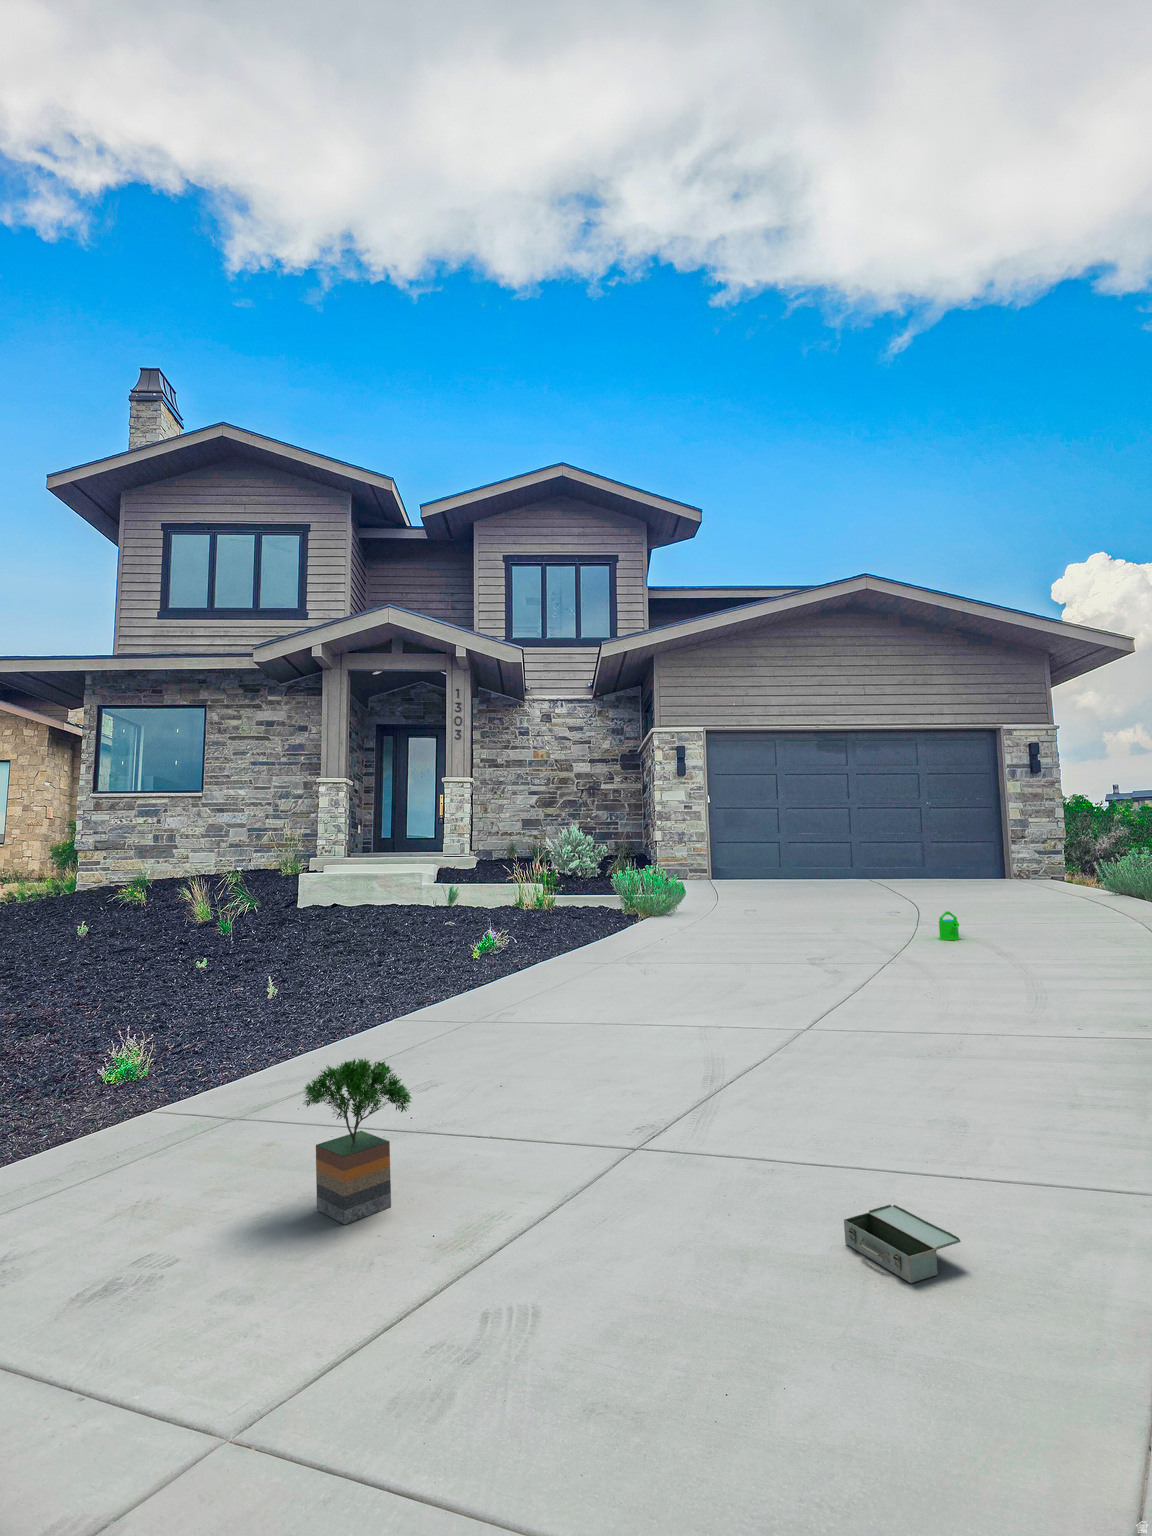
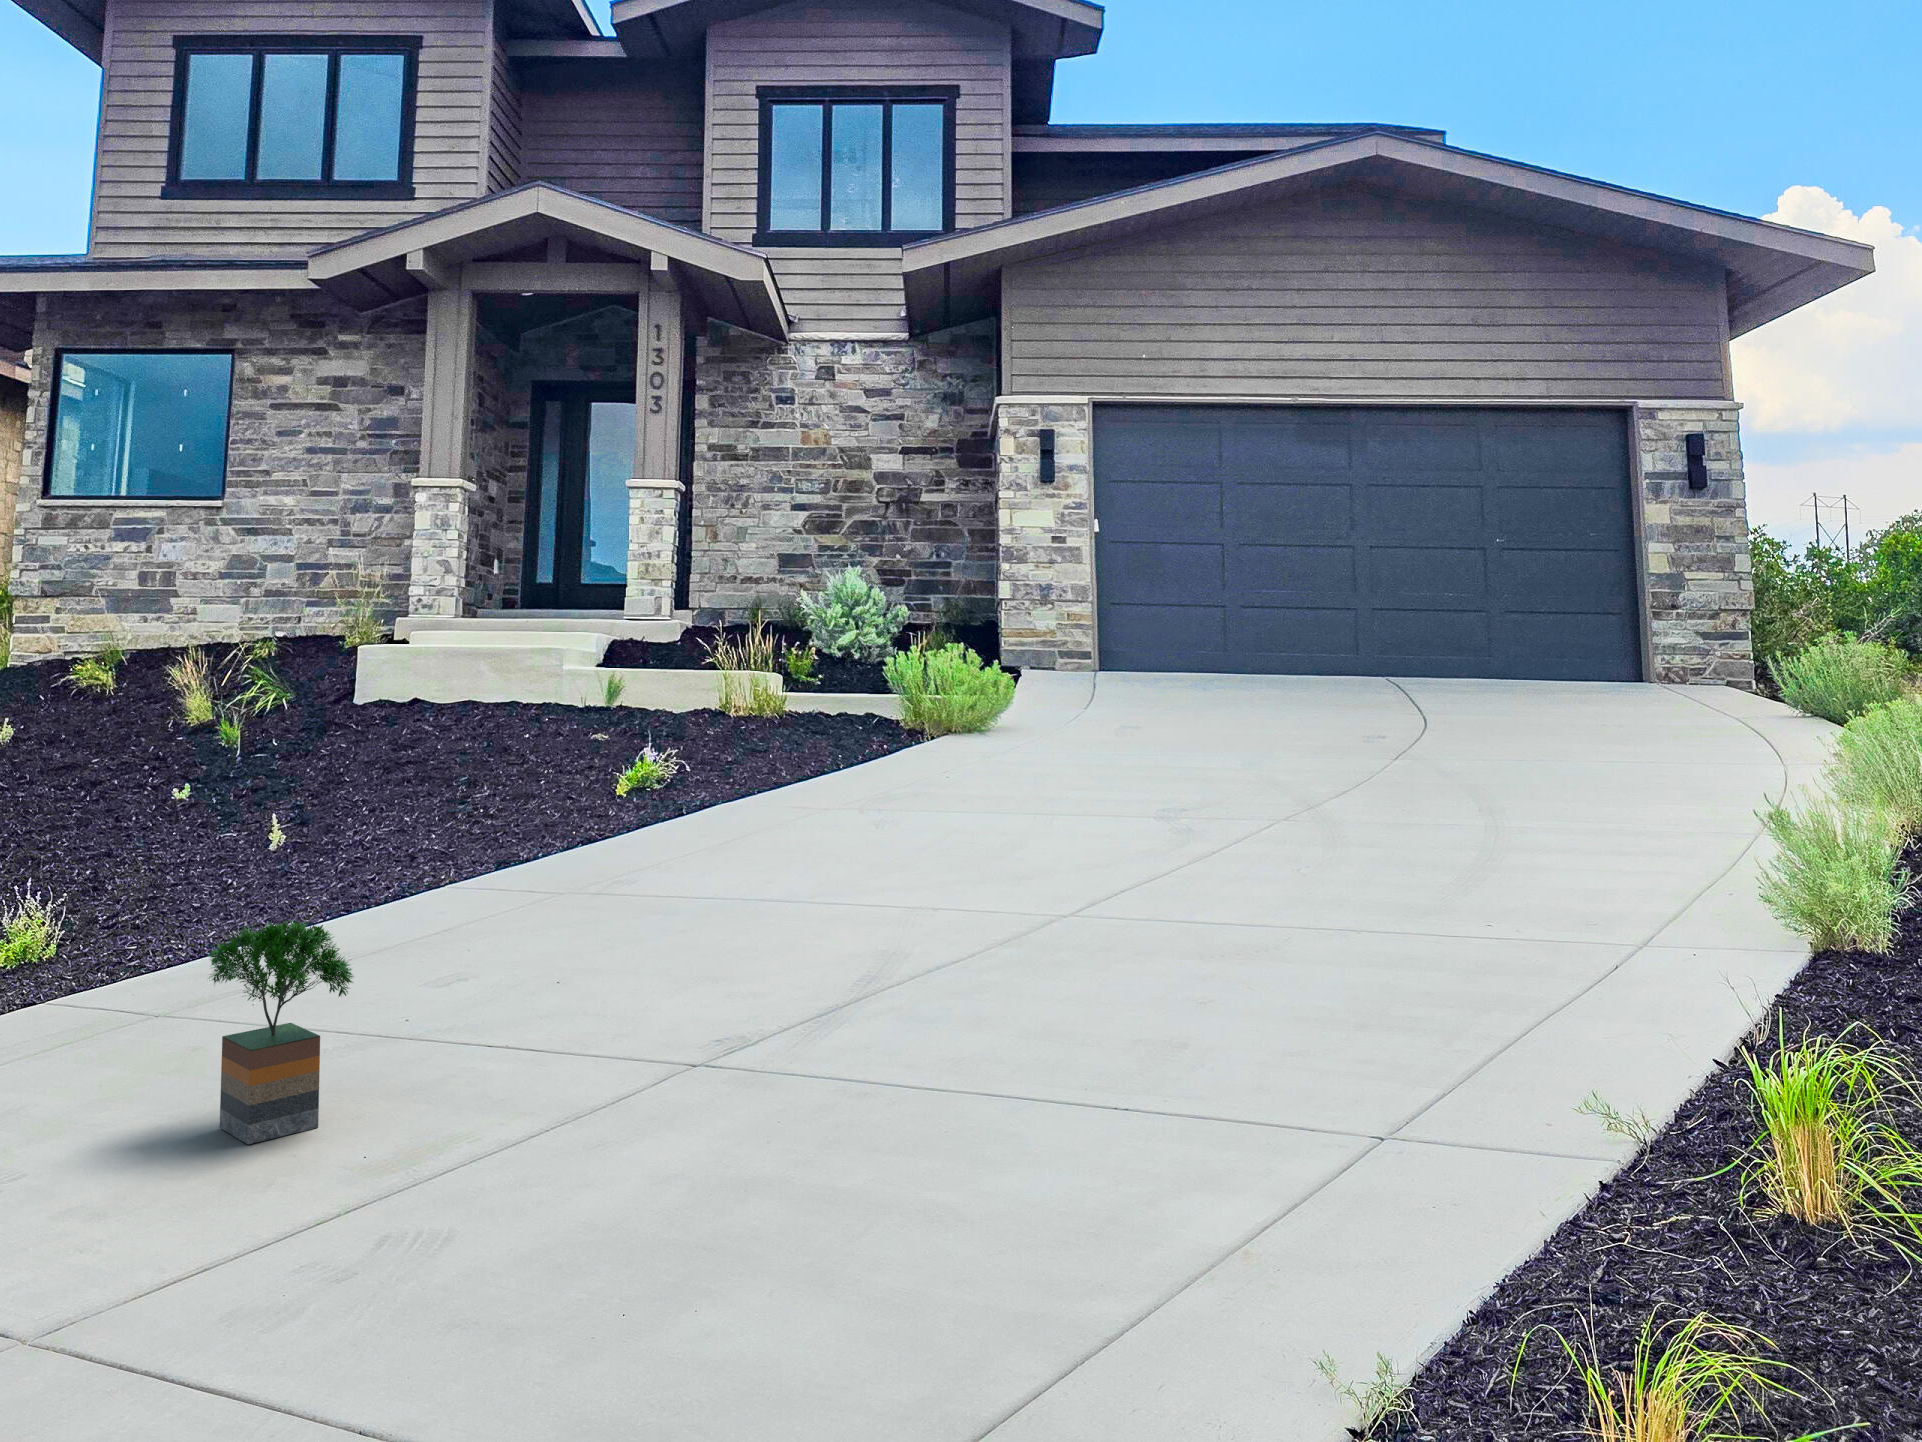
watering can: present [939,911,960,940] -> none [1411,740,1450,791]
toolbox: present [844,1205,961,1283] -> none [881,1142,1009,1232]

